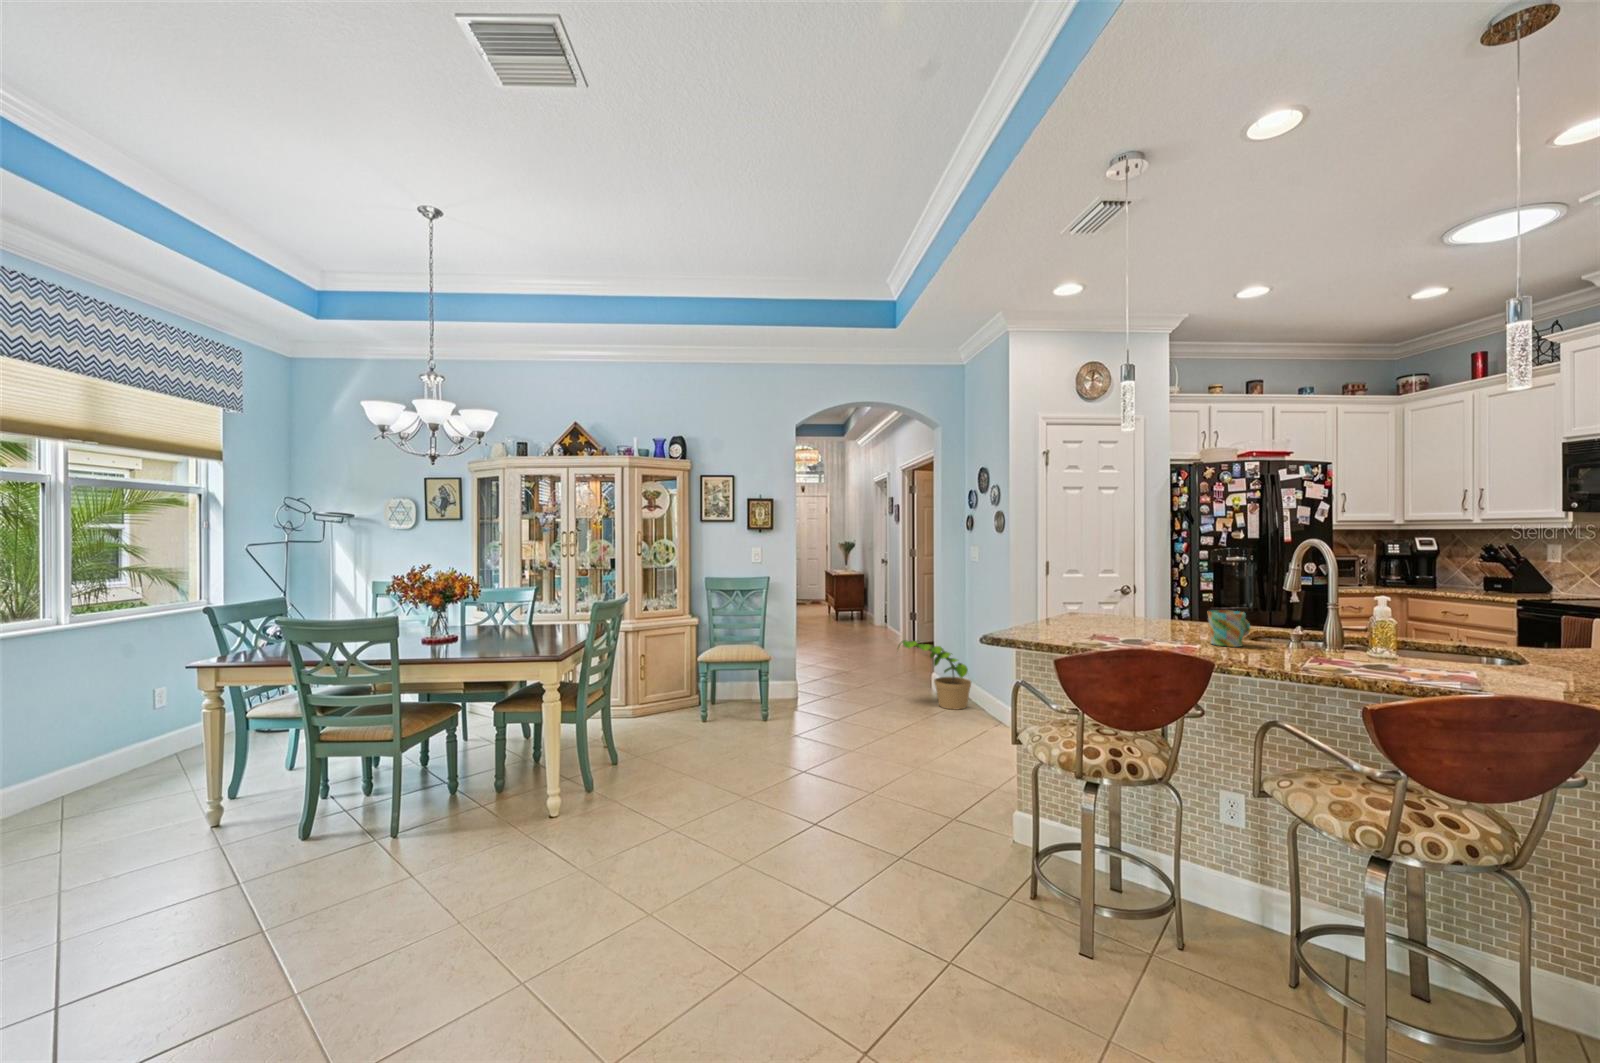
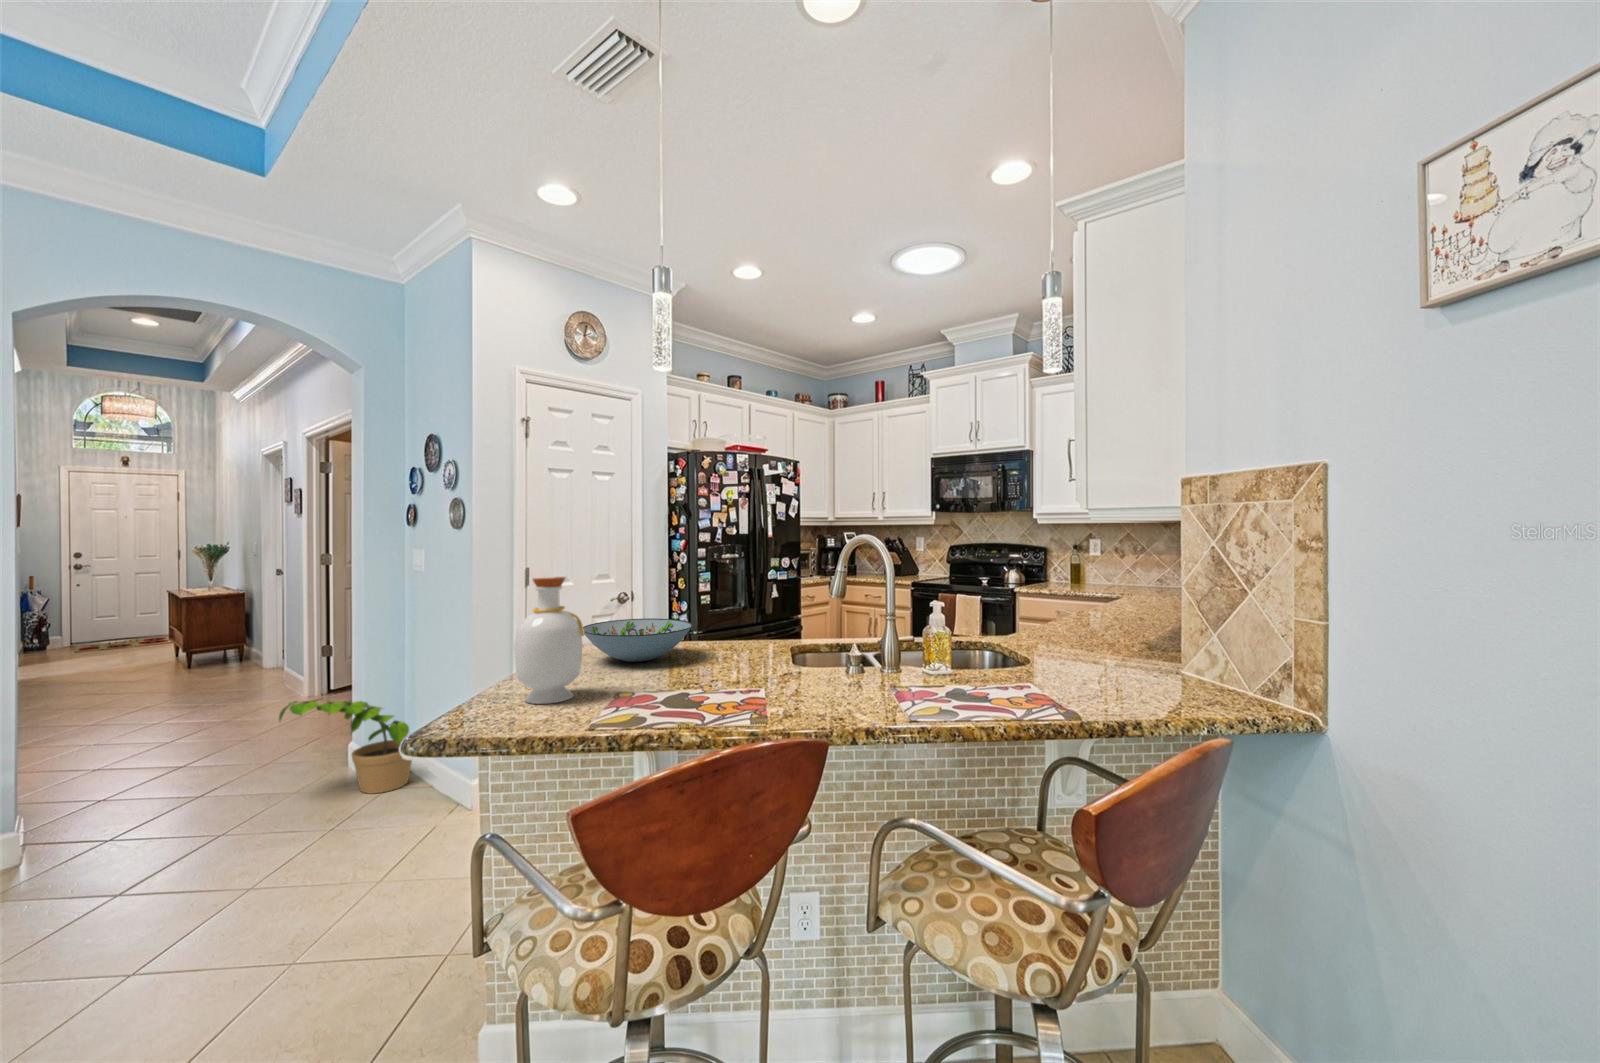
bottle: none [1029,565,1070,637] -> present [514,577,584,704]
decorative bowl: none [1074,599,1157,627] -> present [583,618,692,662]
mug: present [1208,610,1250,647] -> none [766,627,810,677]

